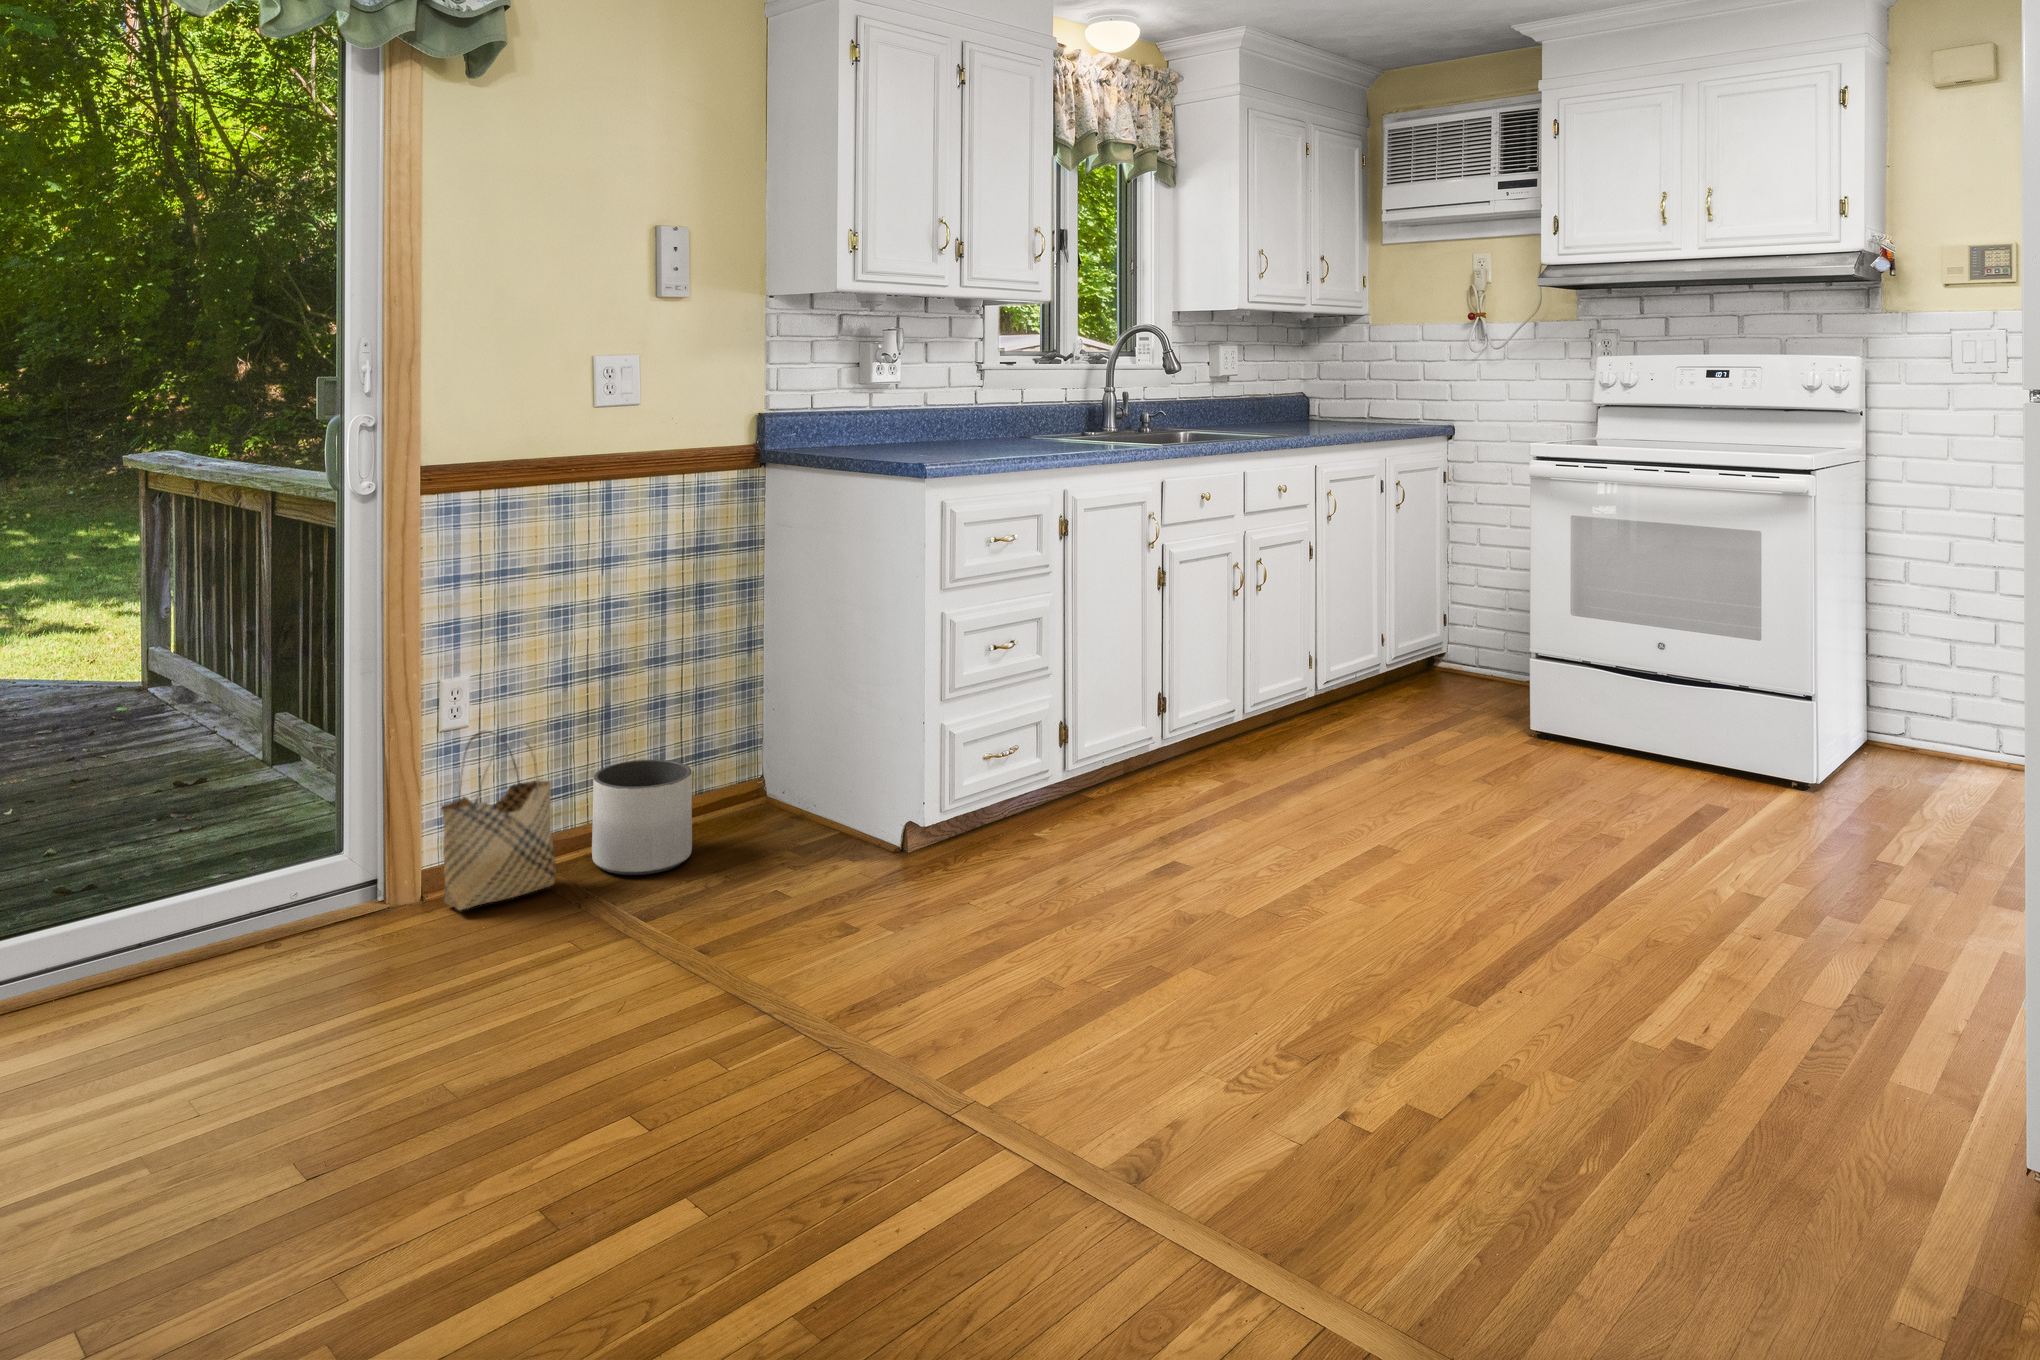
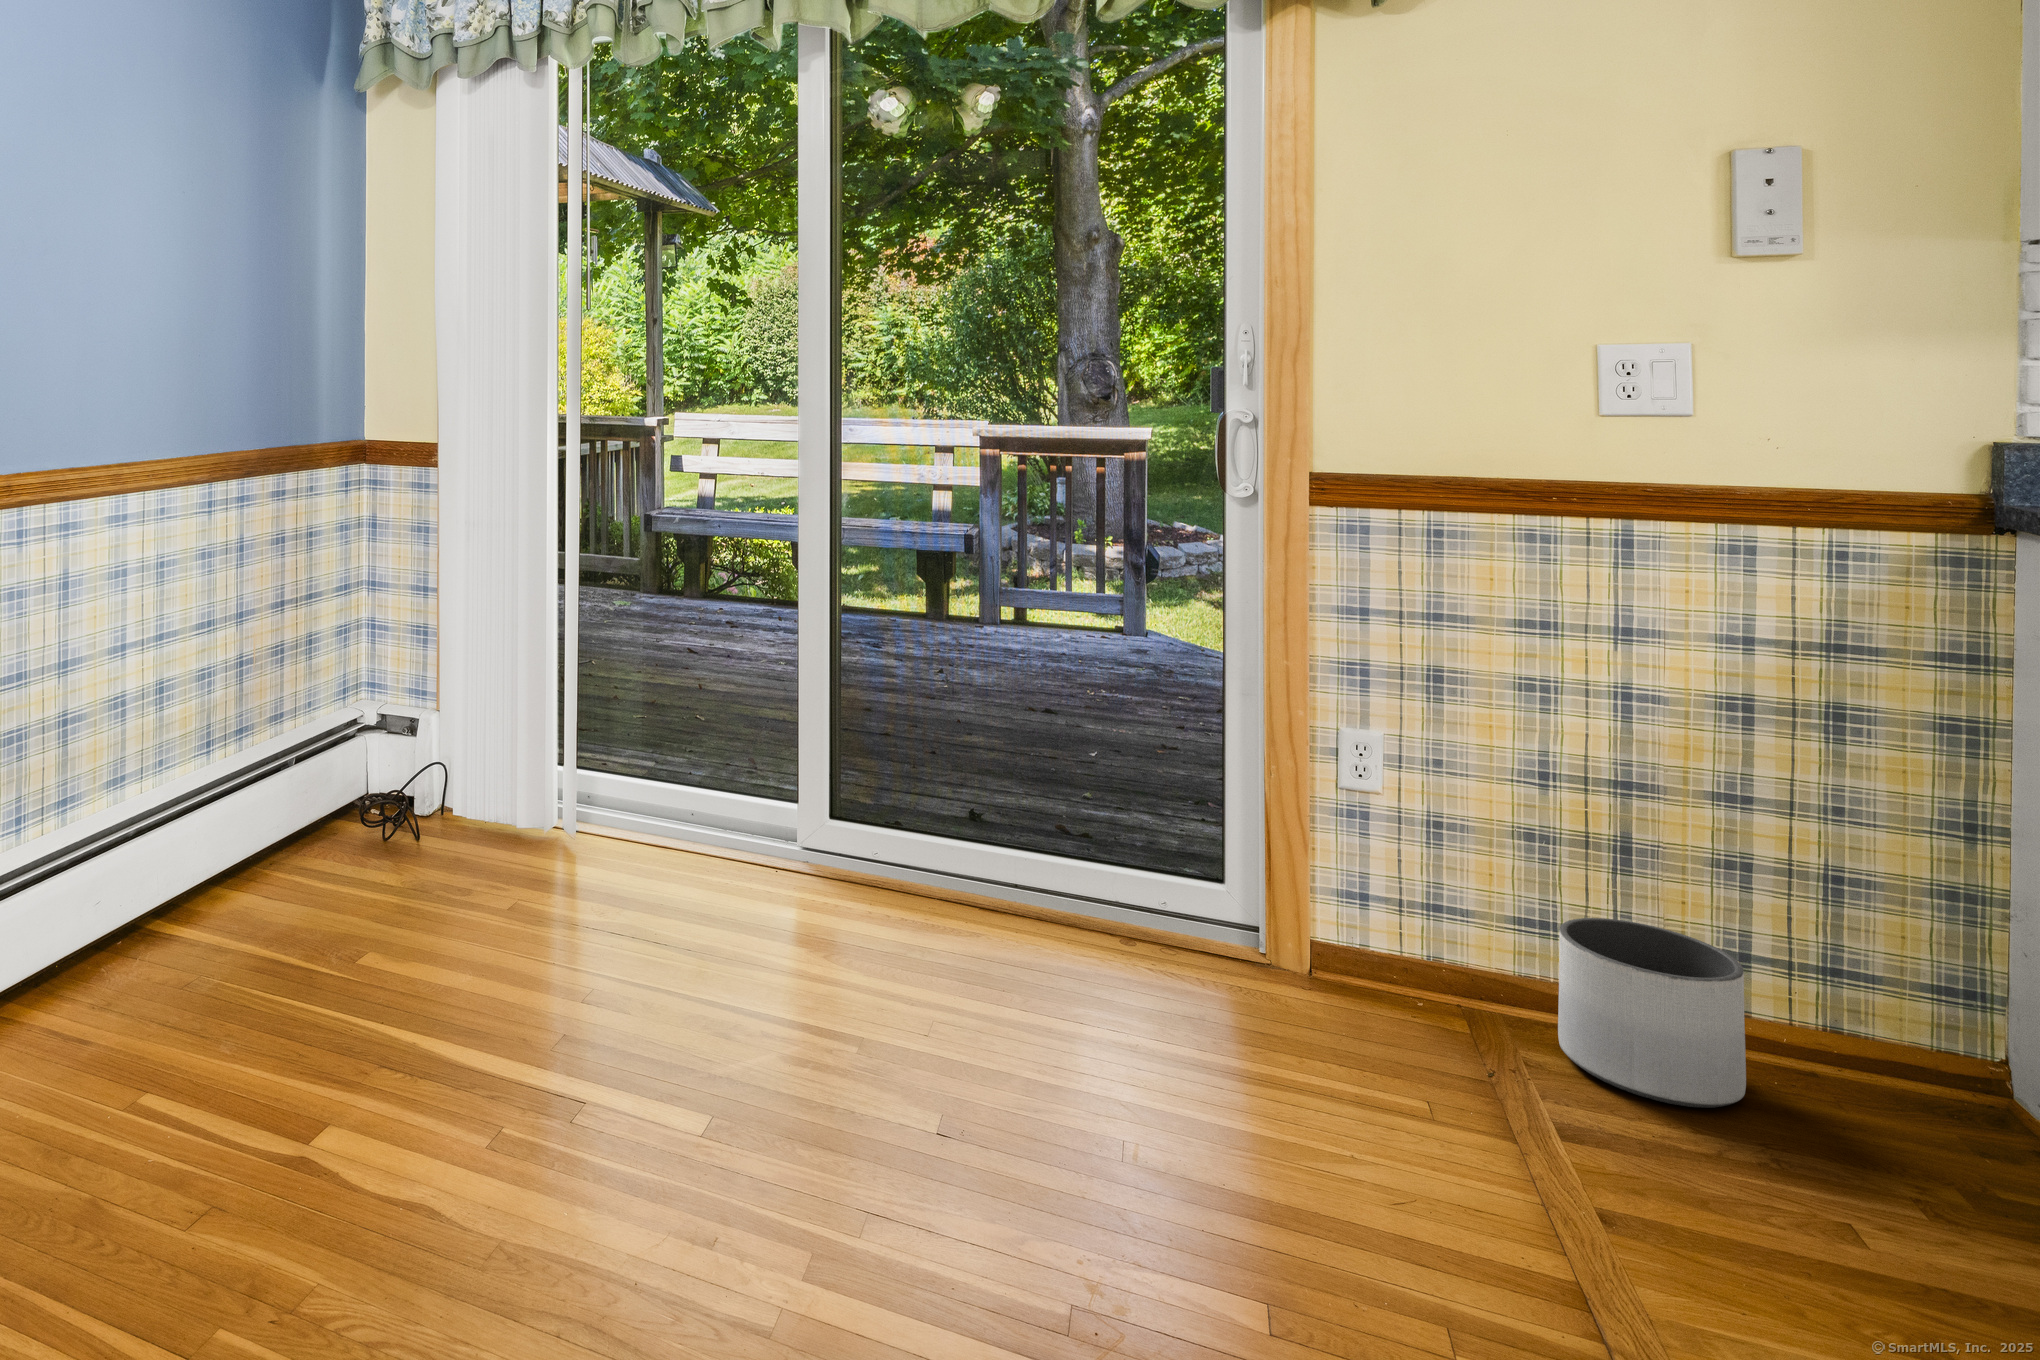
woven basket: present [441,731,556,910] -> none [1306,803,1481,1035]

